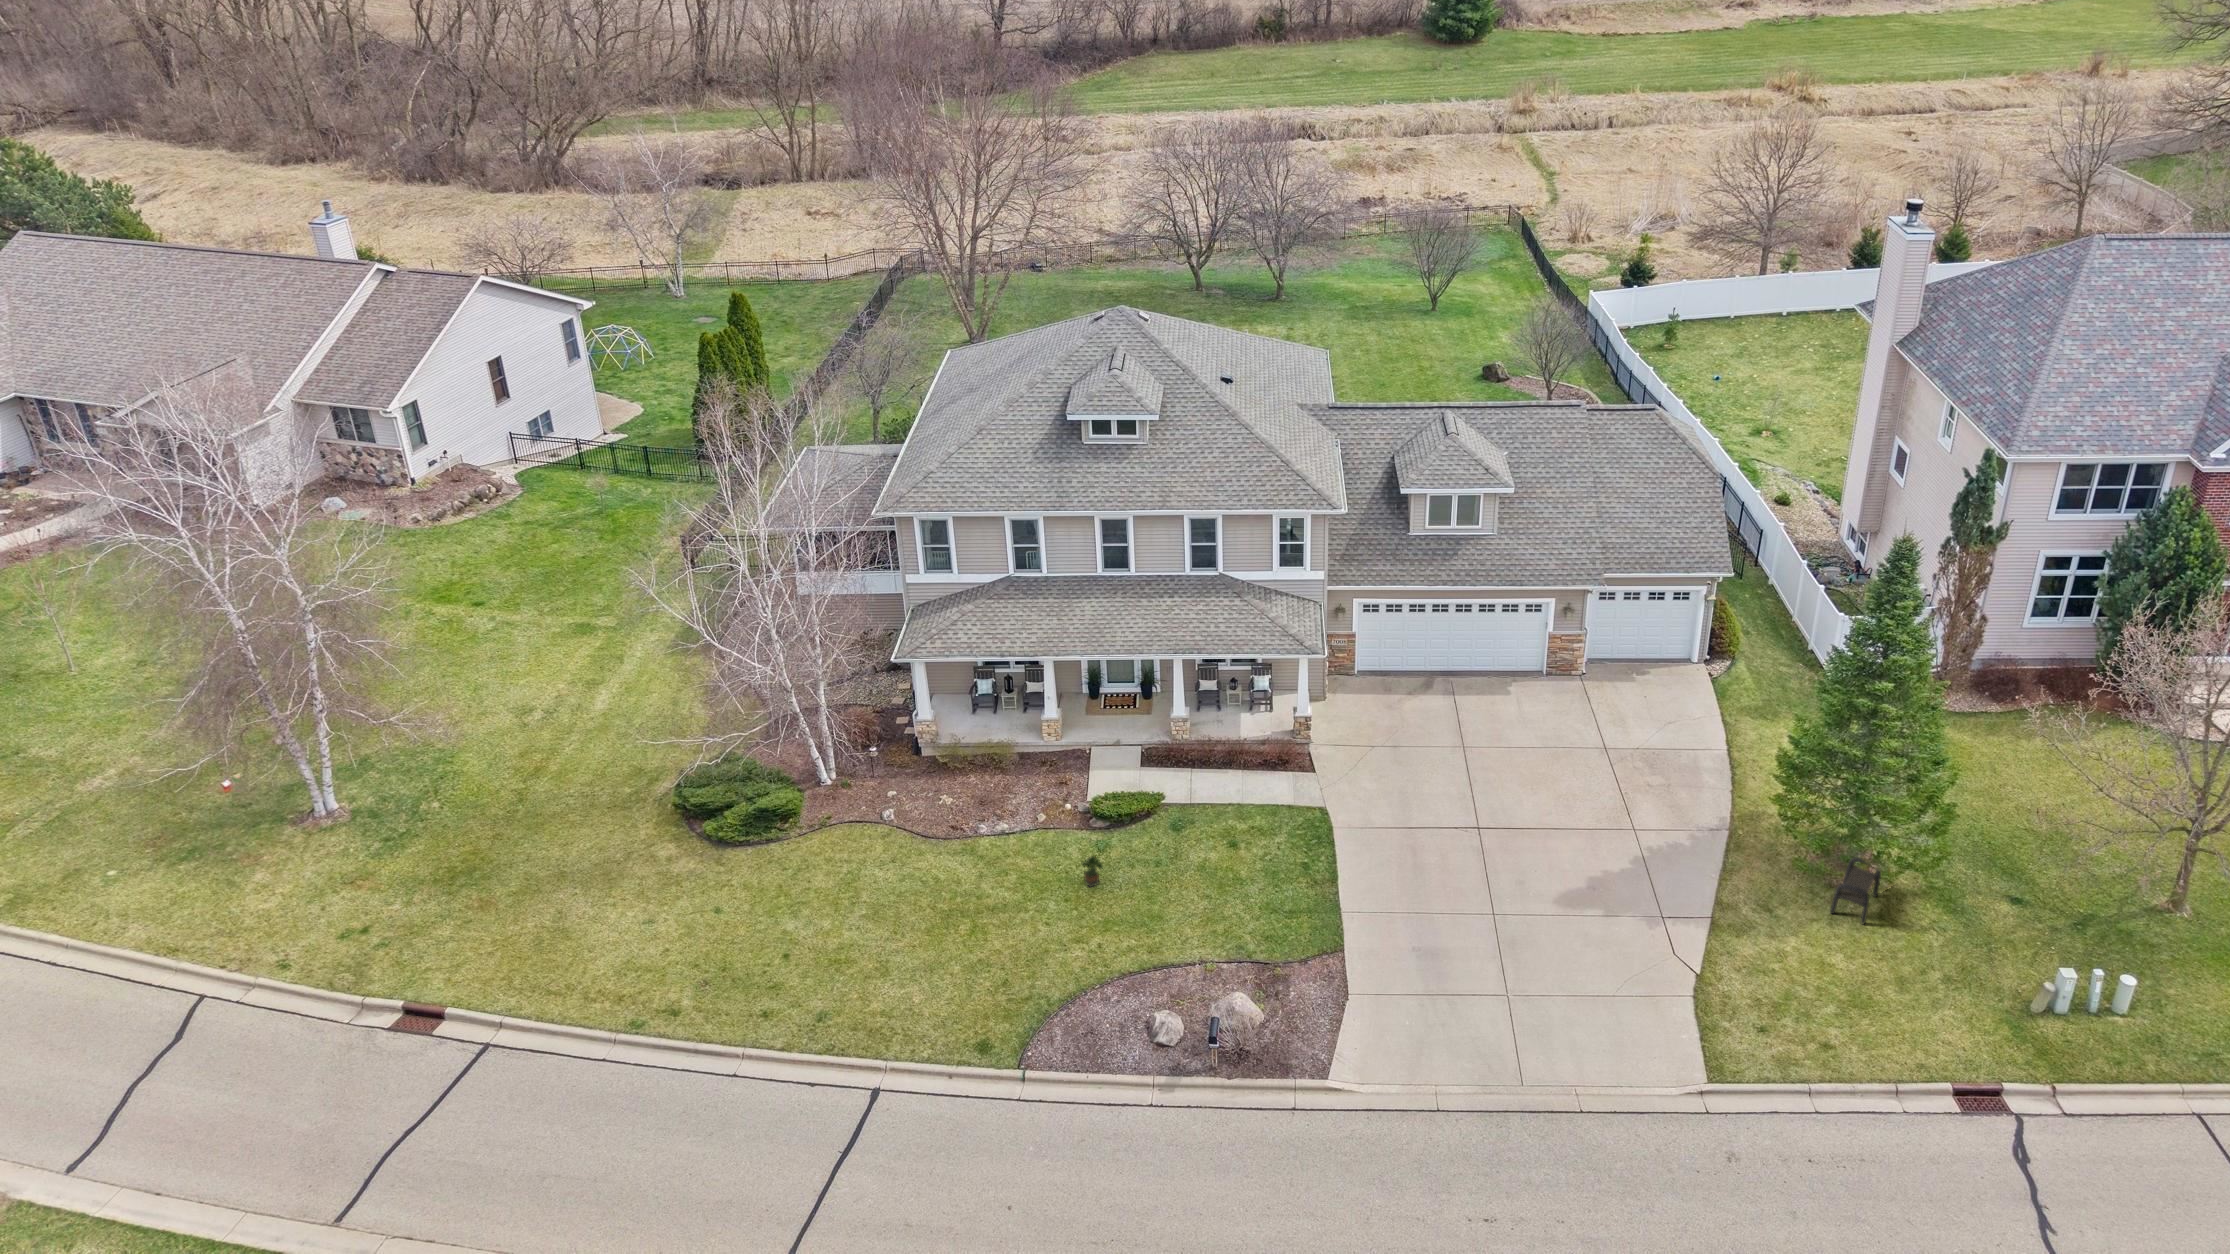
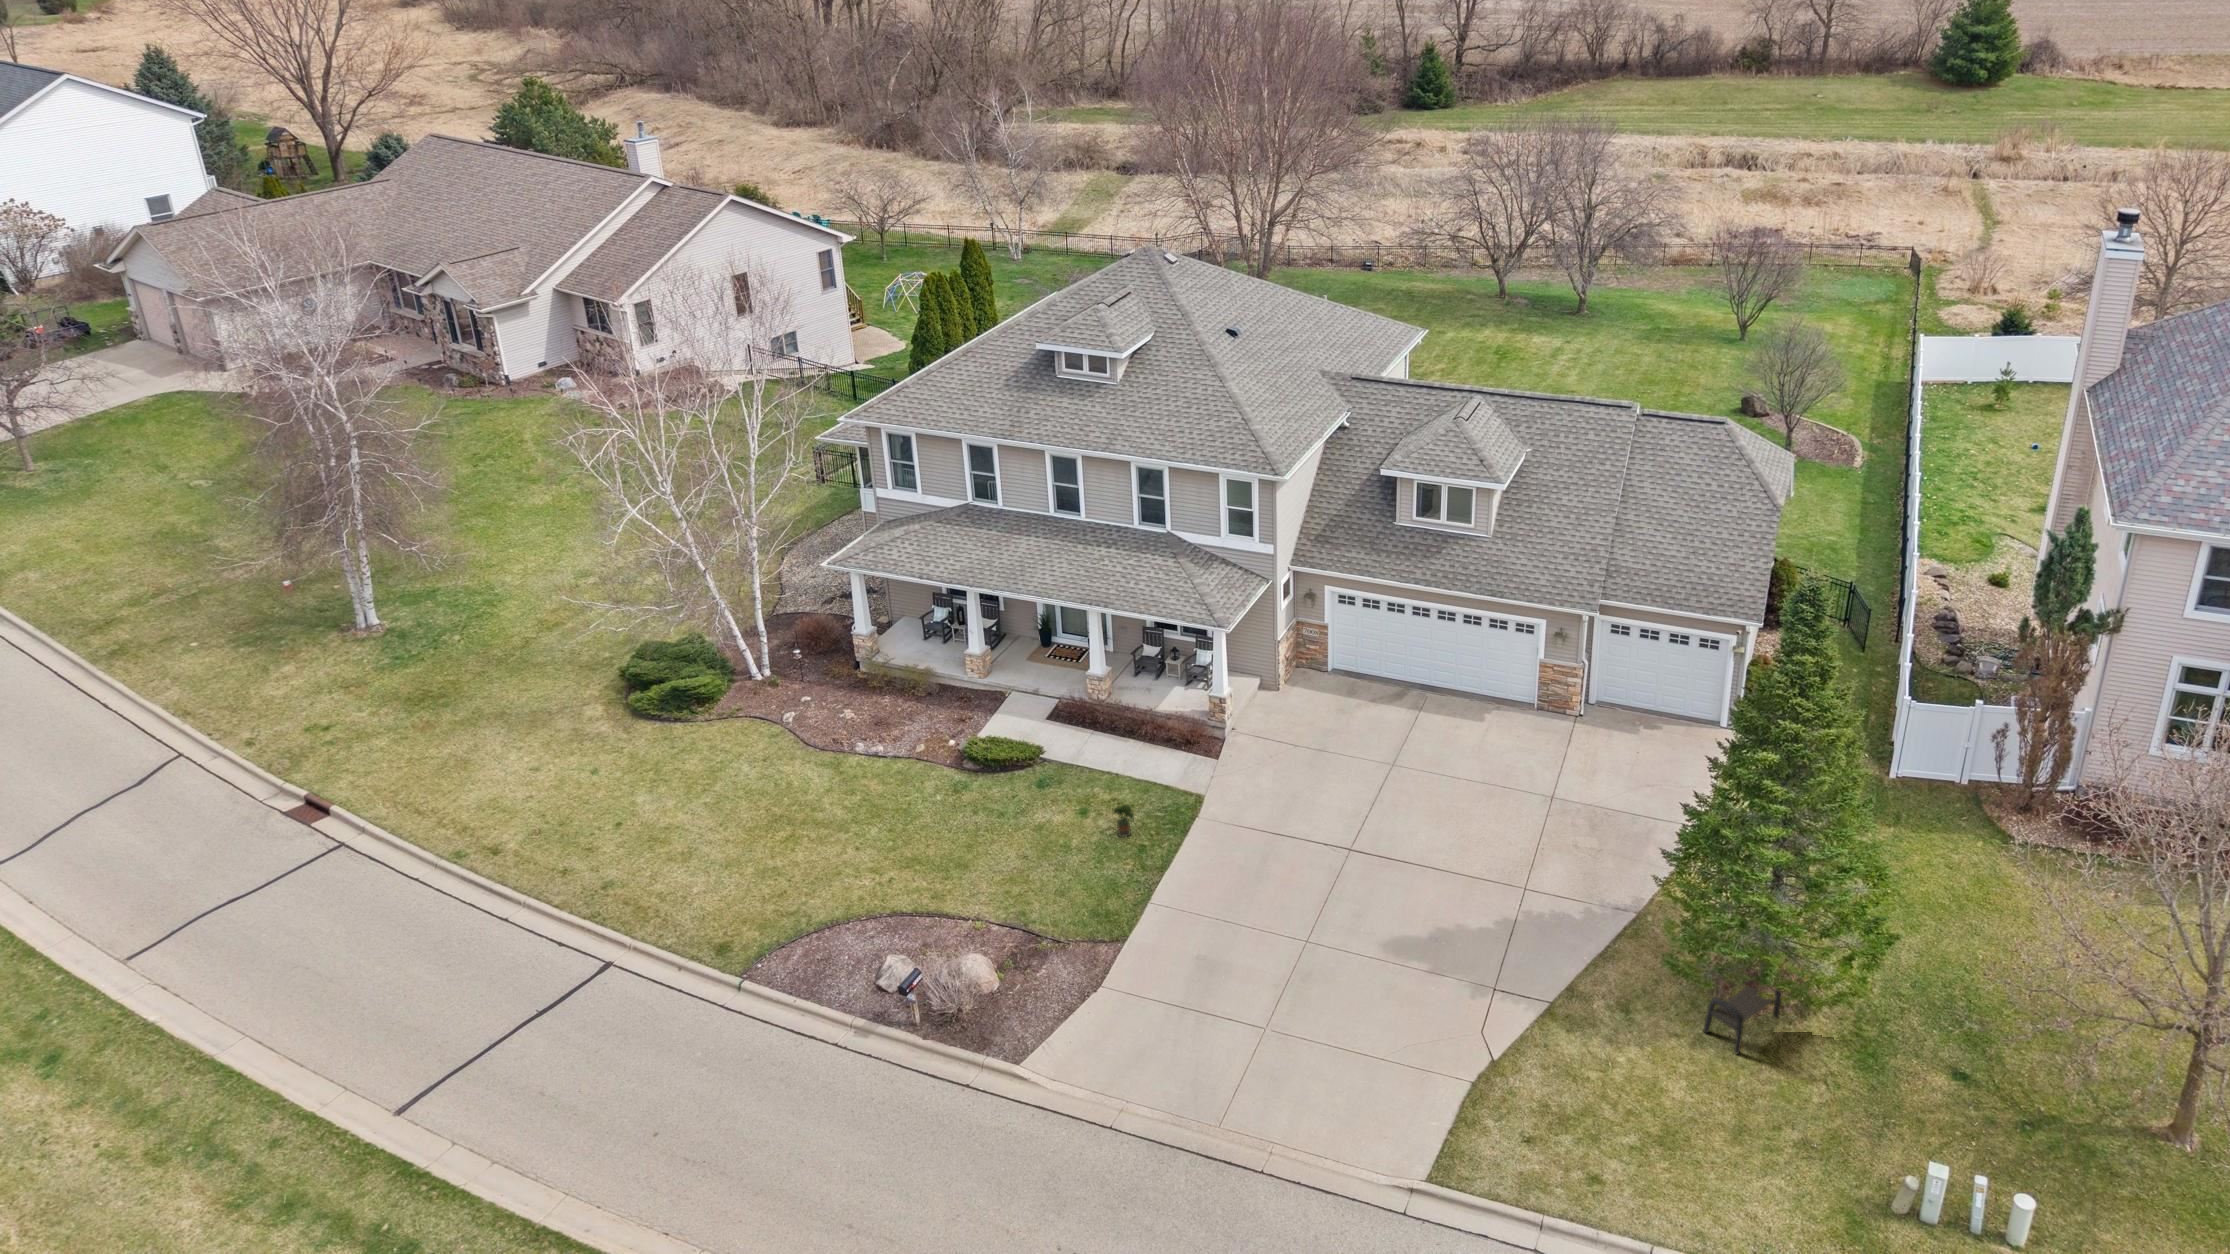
potted tree: present [1082,856,1103,887] -> present [1113,805,1134,837]

